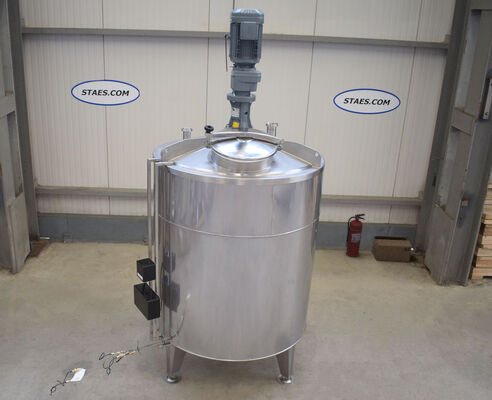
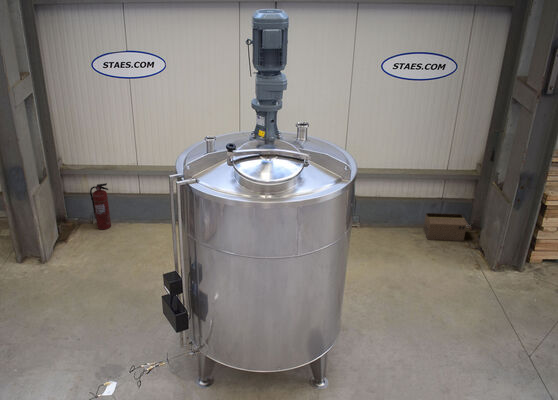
fire extinguisher: present [346,214,365,257] -> present [90,183,111,230]

